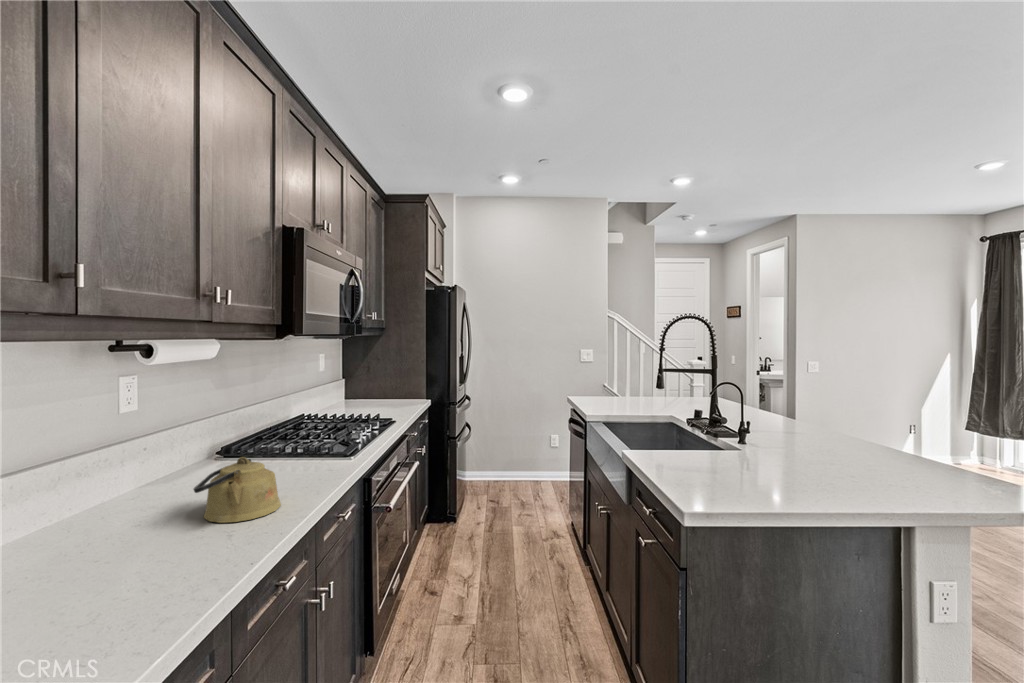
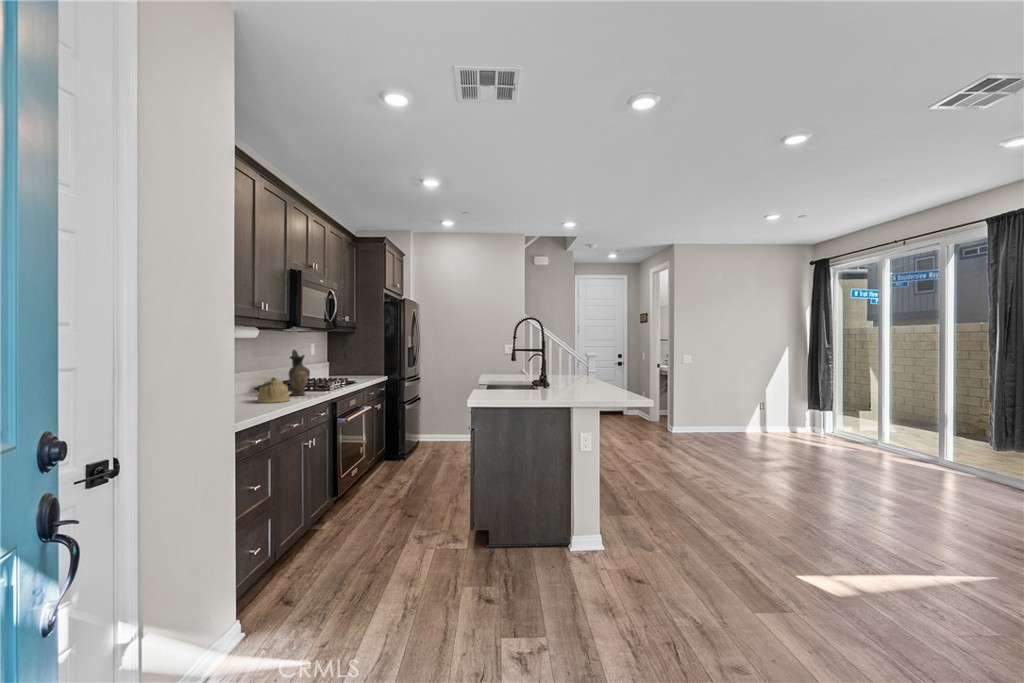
ceramic pitcher: none [280,383,323,480] -> present [289,350,310,396]

